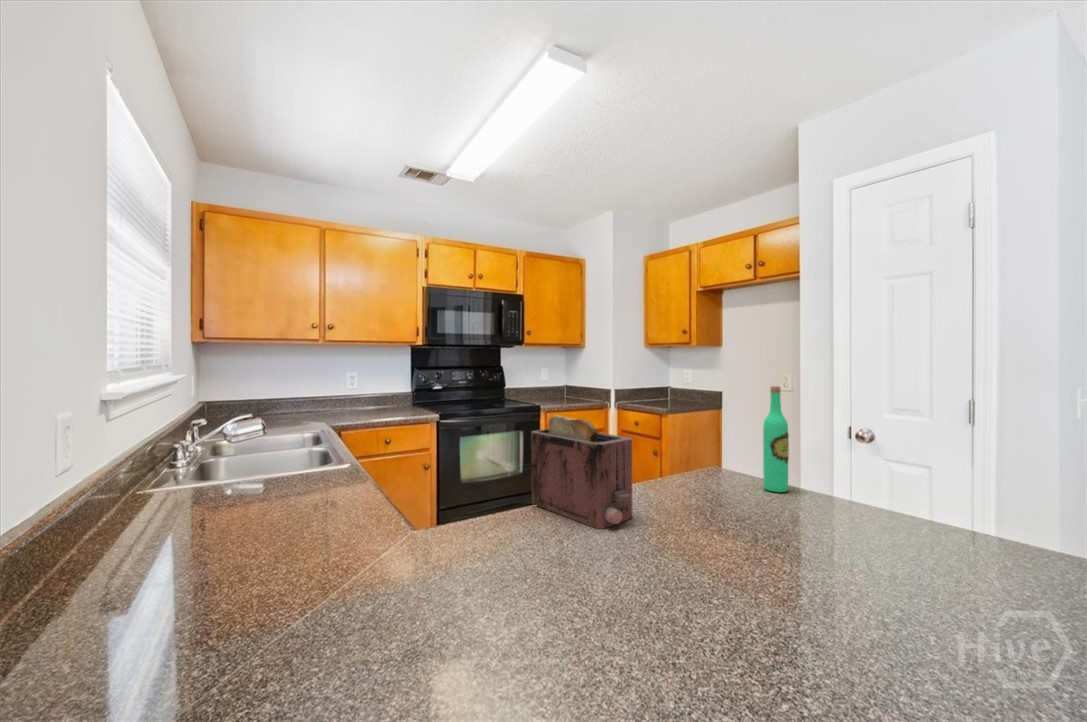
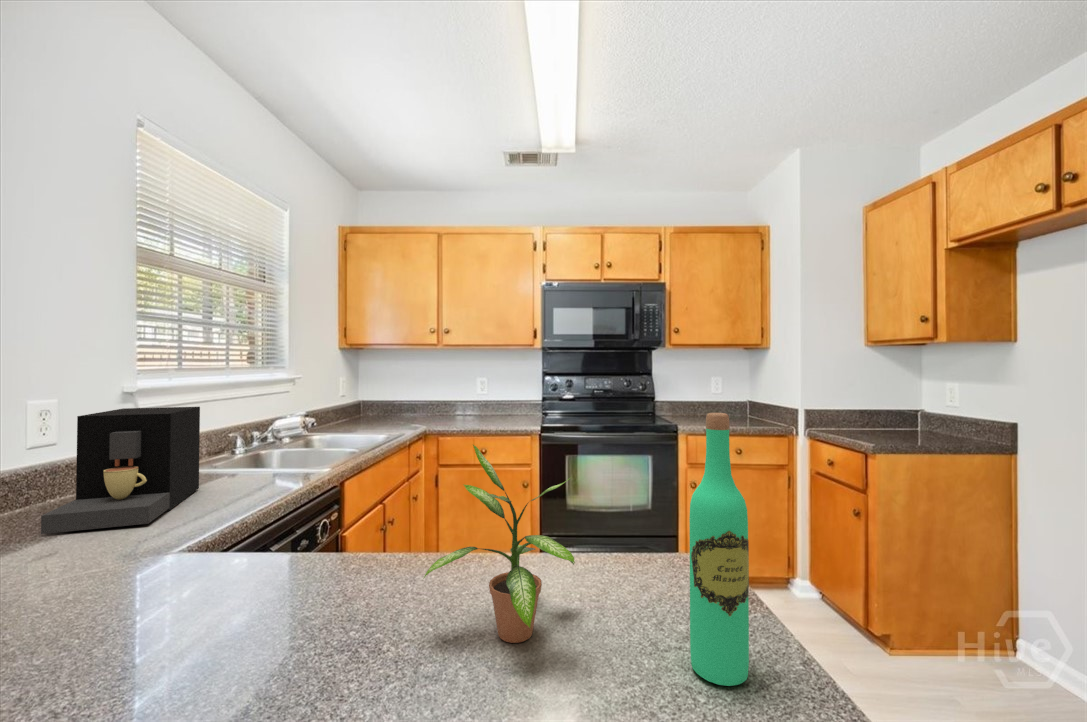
potted plant: none [663,408,744,500] -> present [423,445,575,643]
coffee maker: none [202,410,344,535] -> present [41,407,200,534]
toaster: present [531,415,633,529] -> none [213,437,364,643]

